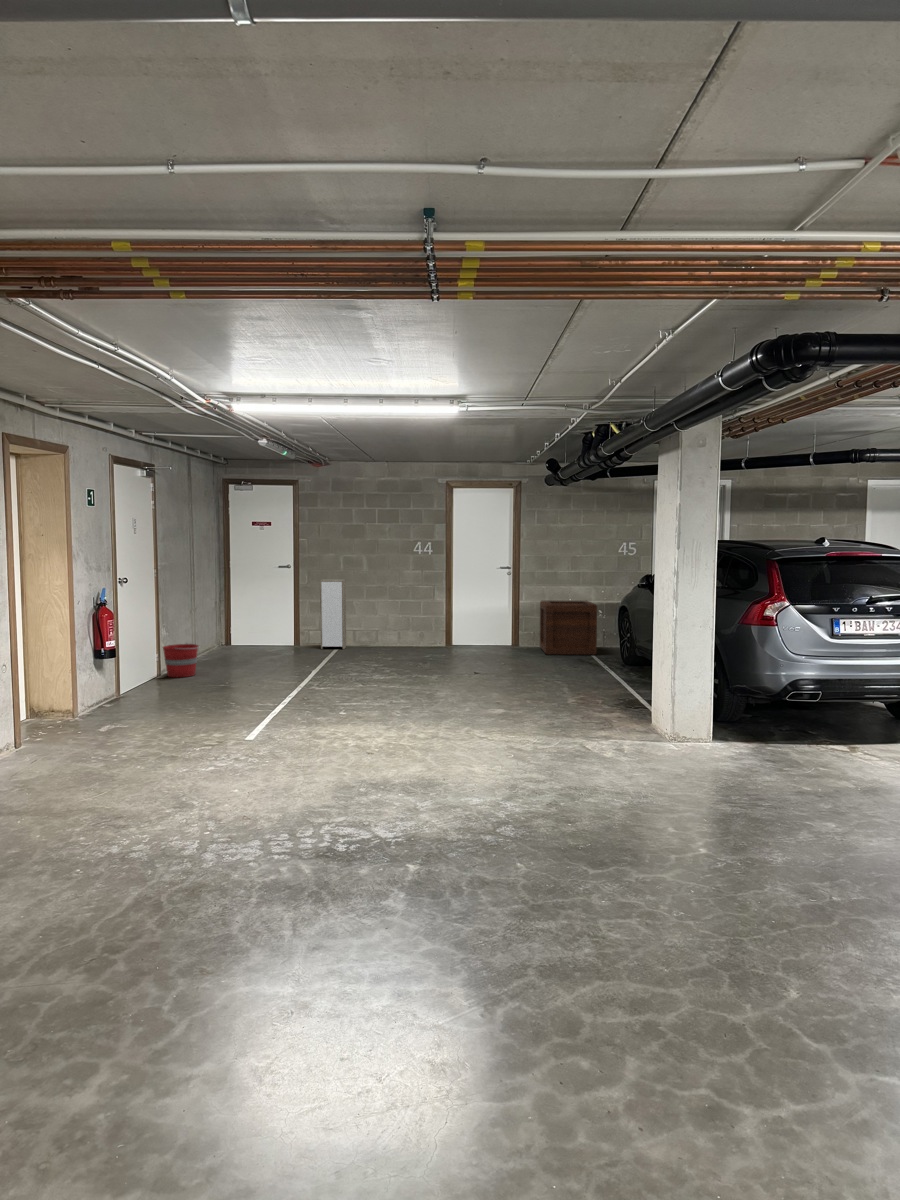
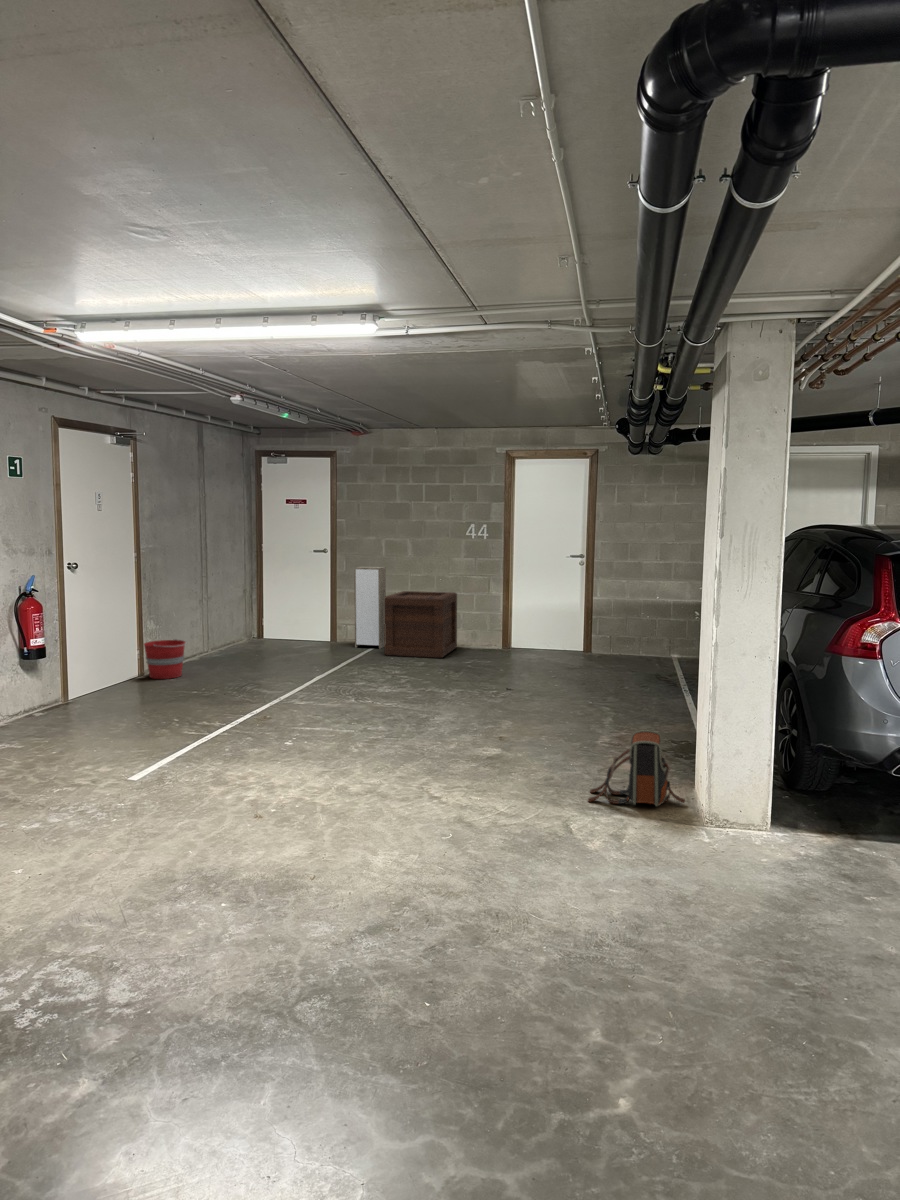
wooden crate: present [540,600,597,655] -> present [384,591,457,658]
backpack: none [587,683,652,733] -> present [588,730,685,806]

